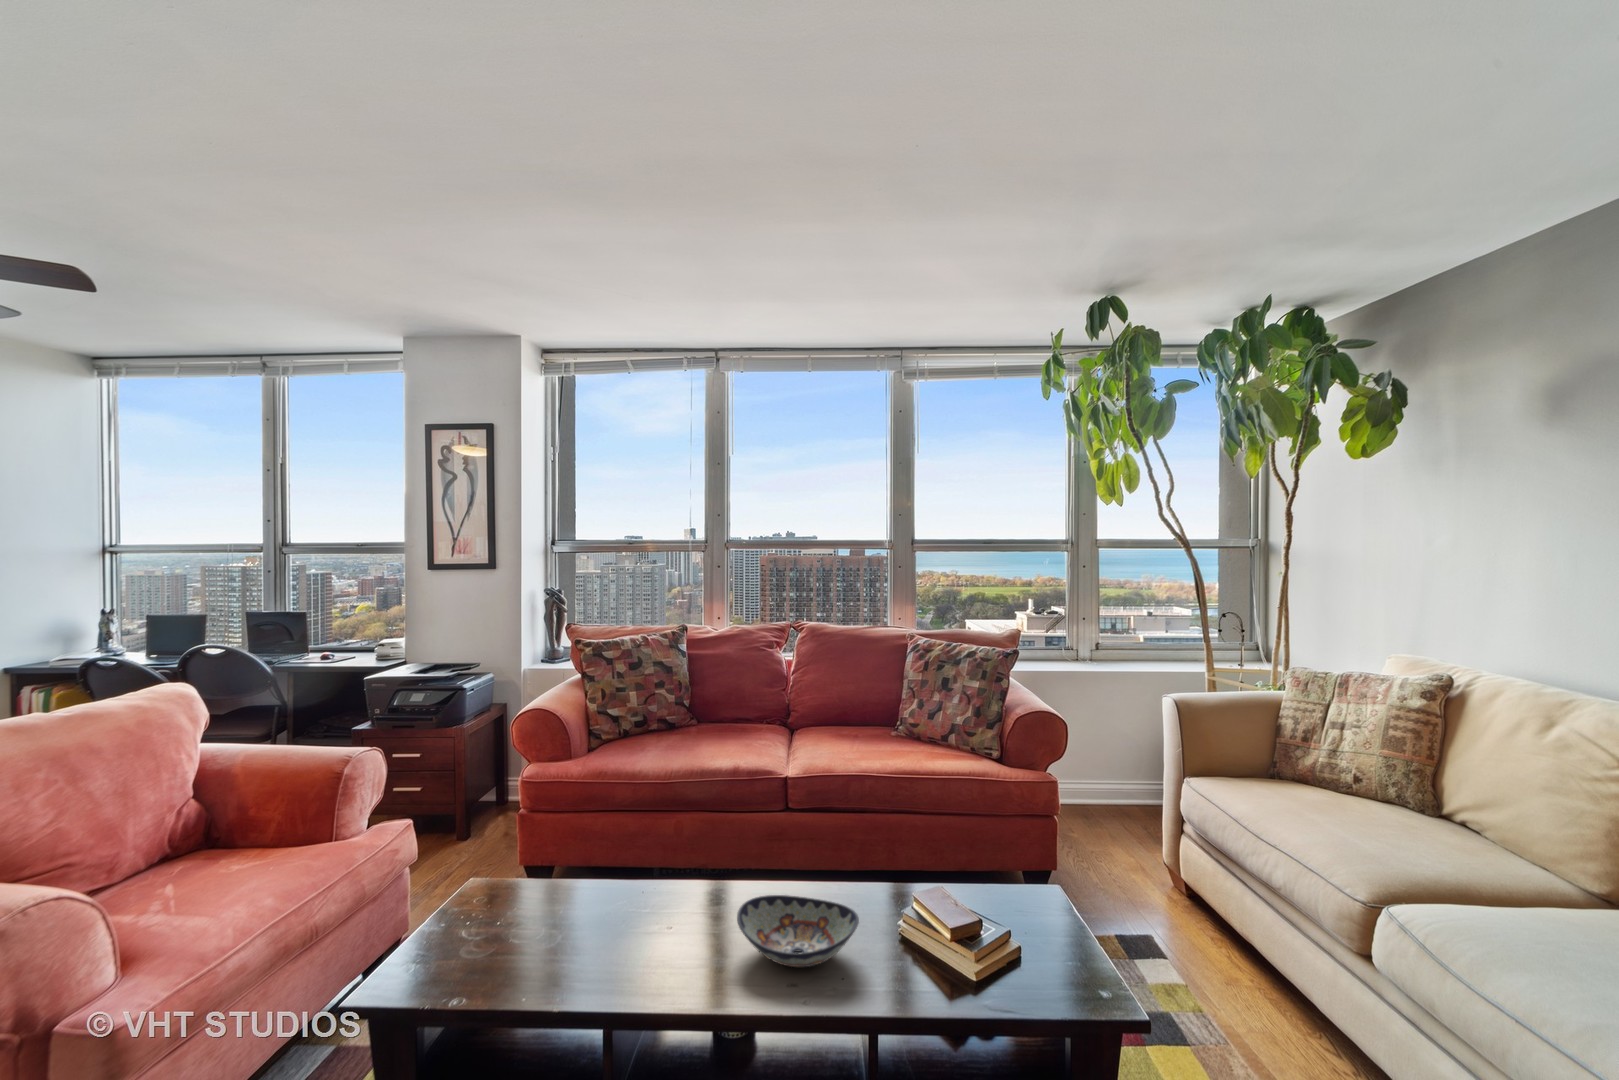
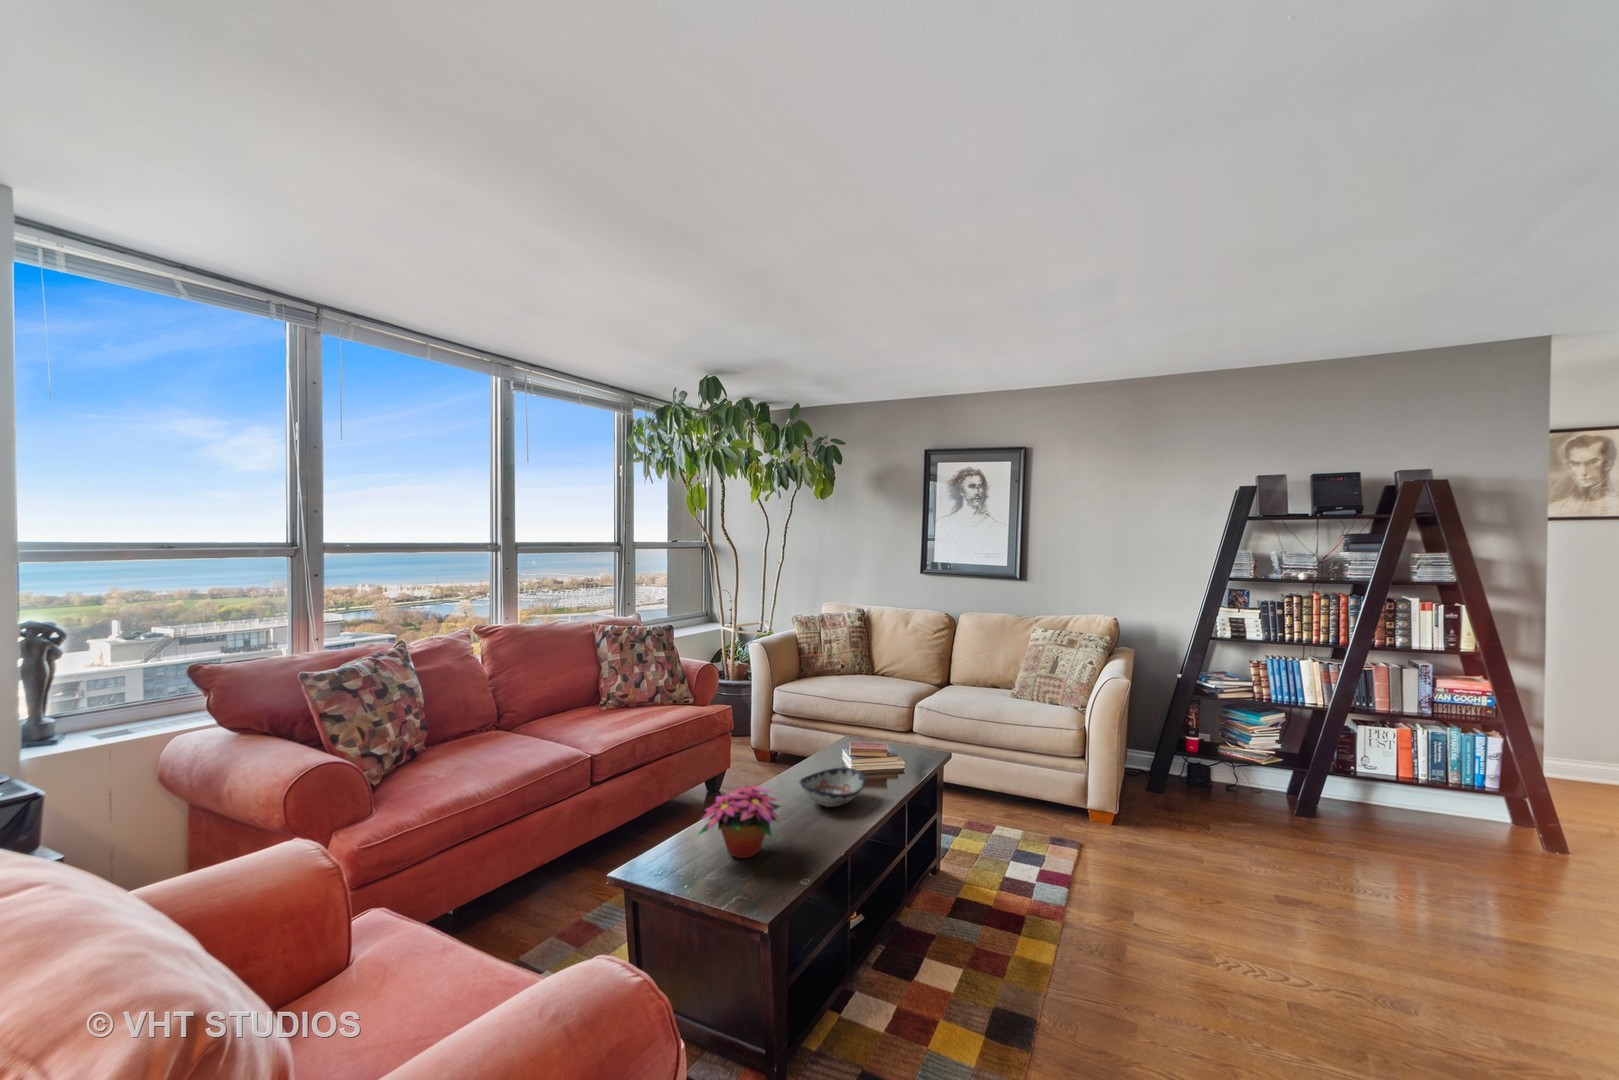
flower arrangement: none [517,842,650,945] -> present [698,786,780,858]

